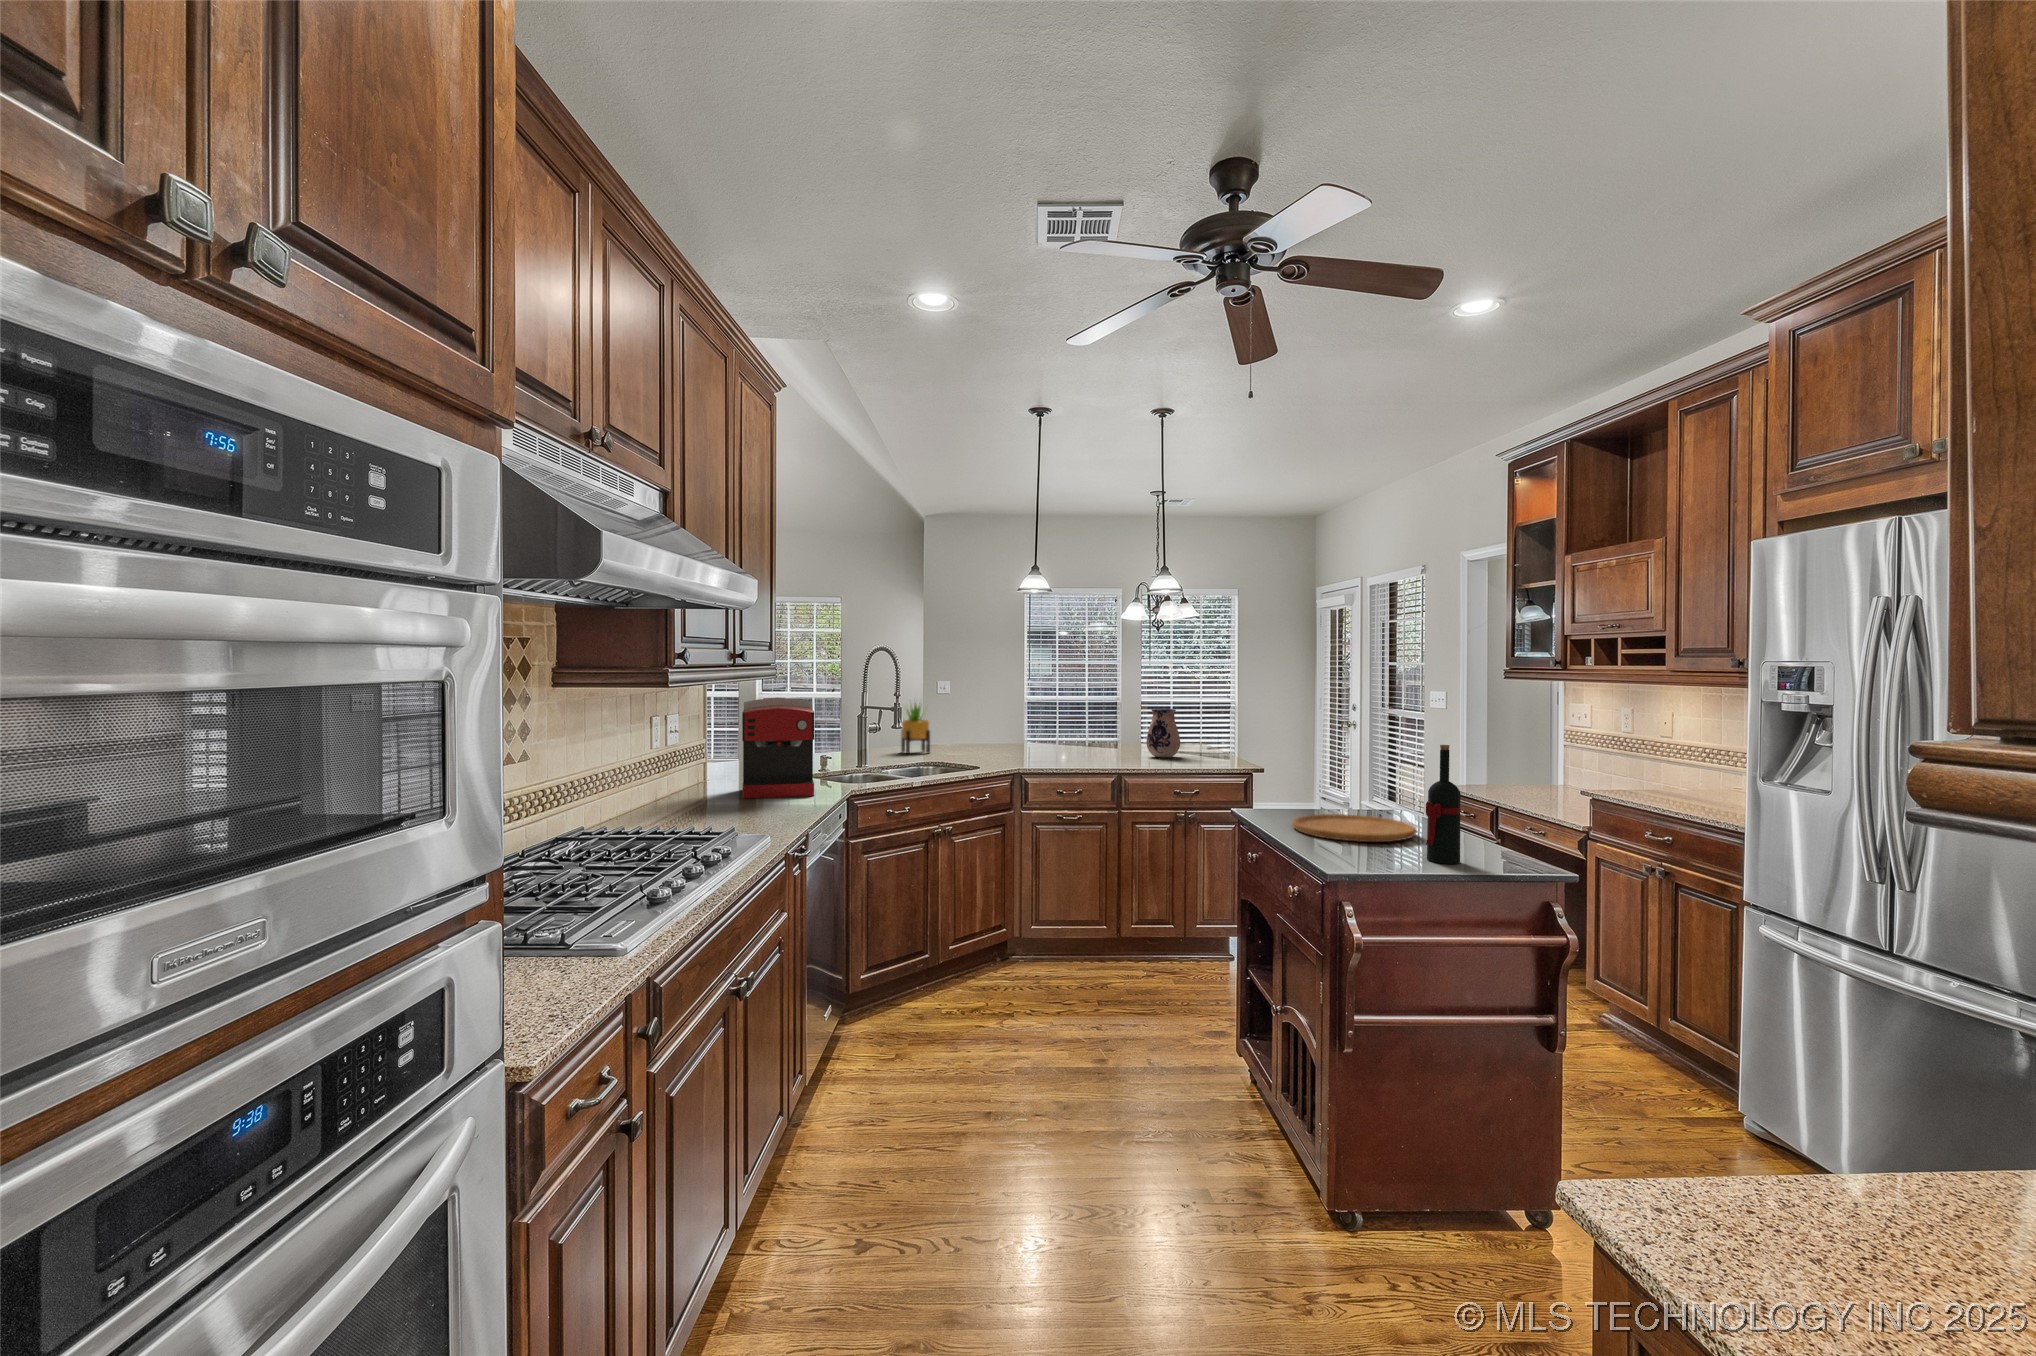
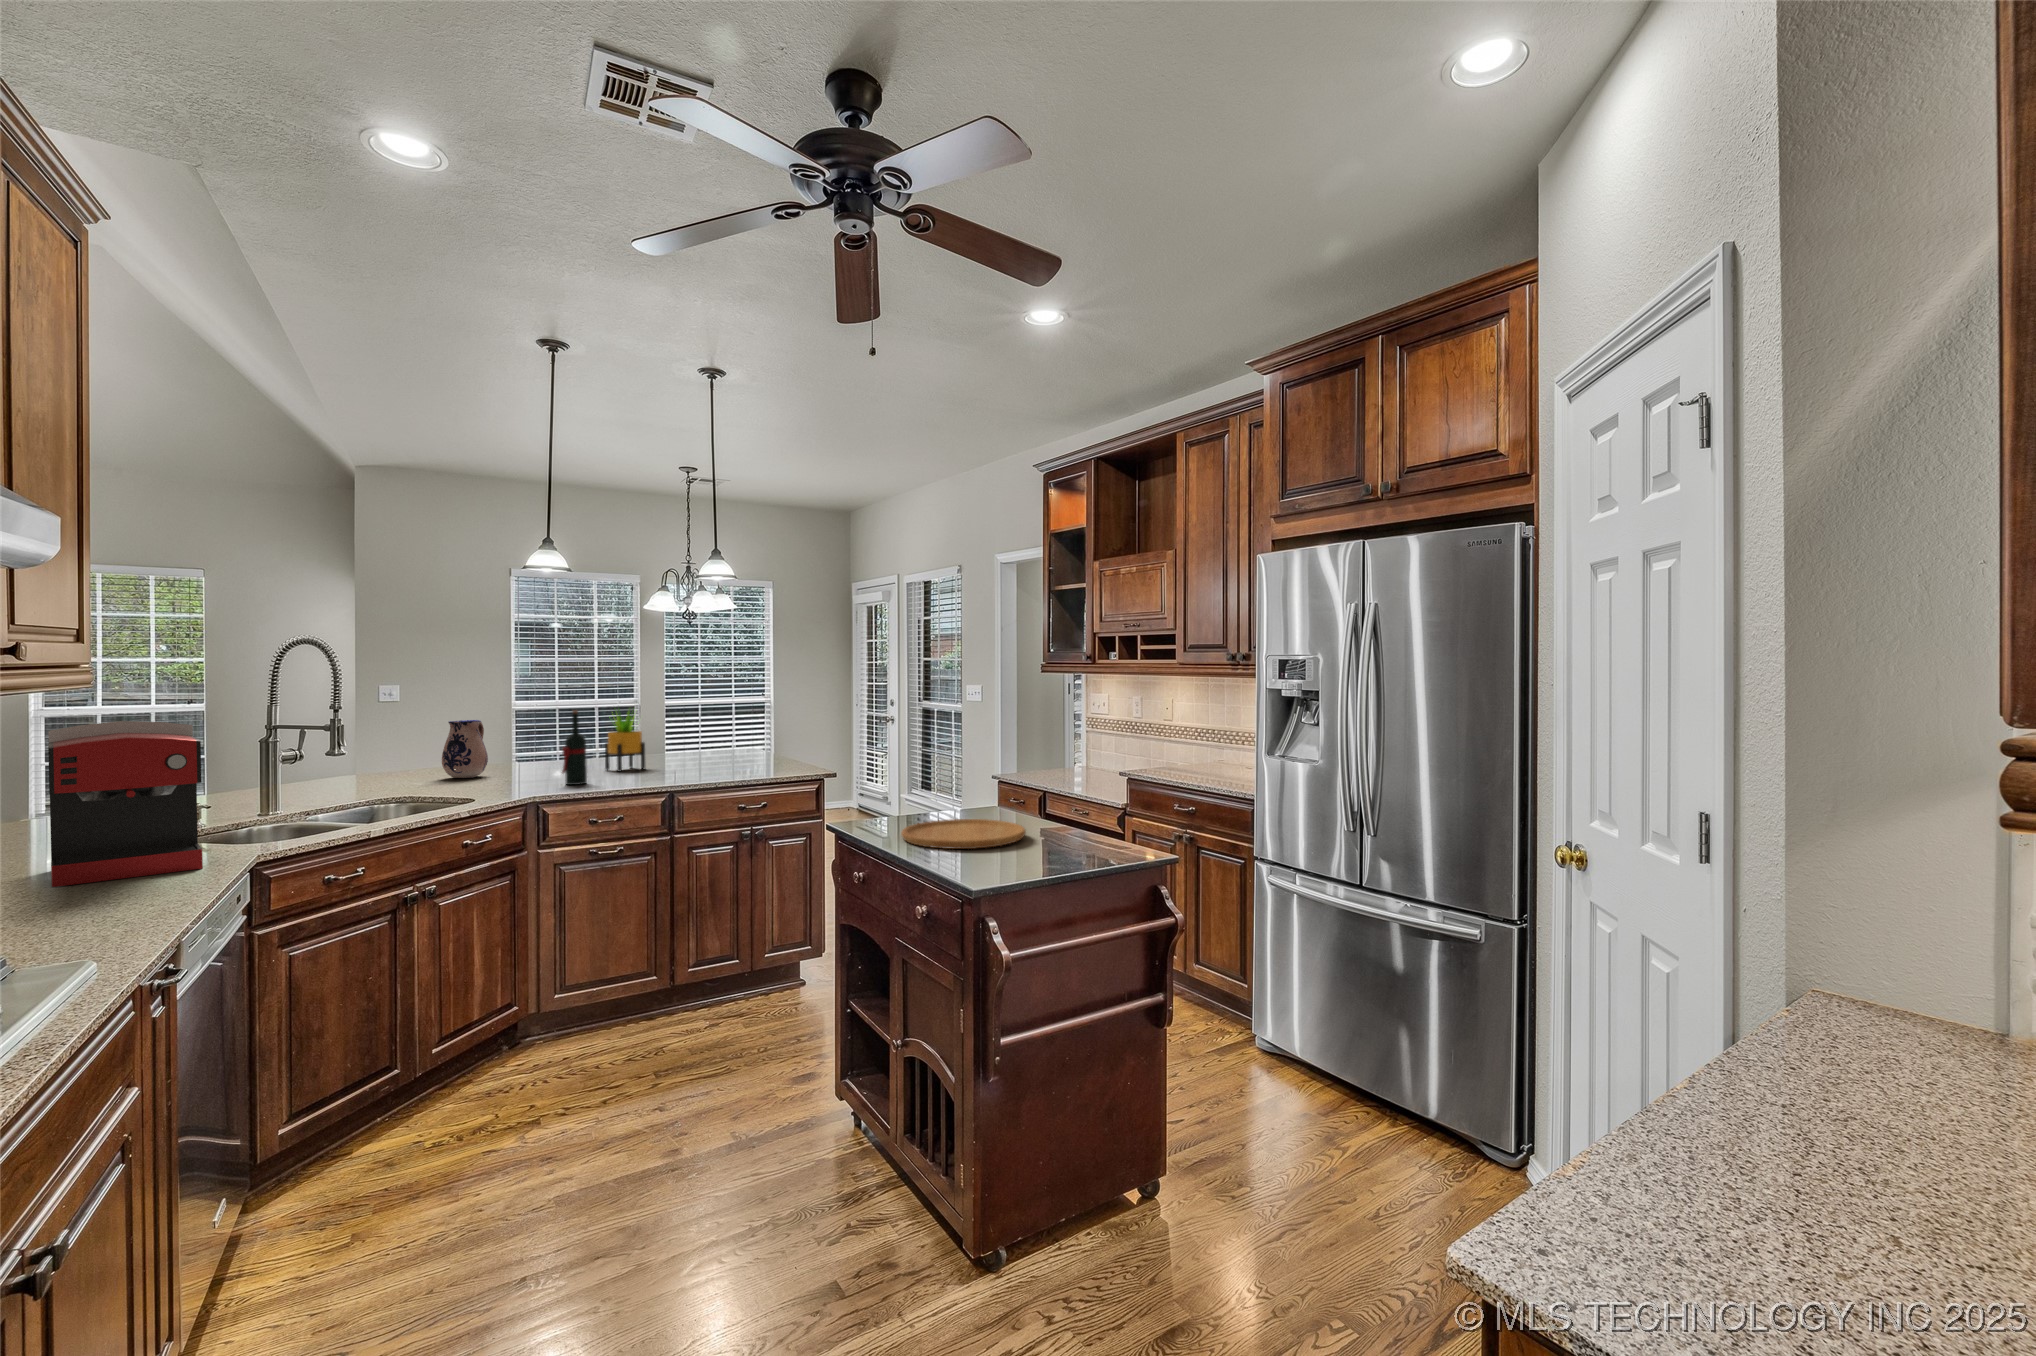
potted plant: present [901,703,930,754] -> present [605,709,645,772]
ceramic pitcher: present [1147,709,1180,758] -> present [442,720,488,778]
wine bottle: present [1426,745,1461,864] -> present [562,710,587,785]

